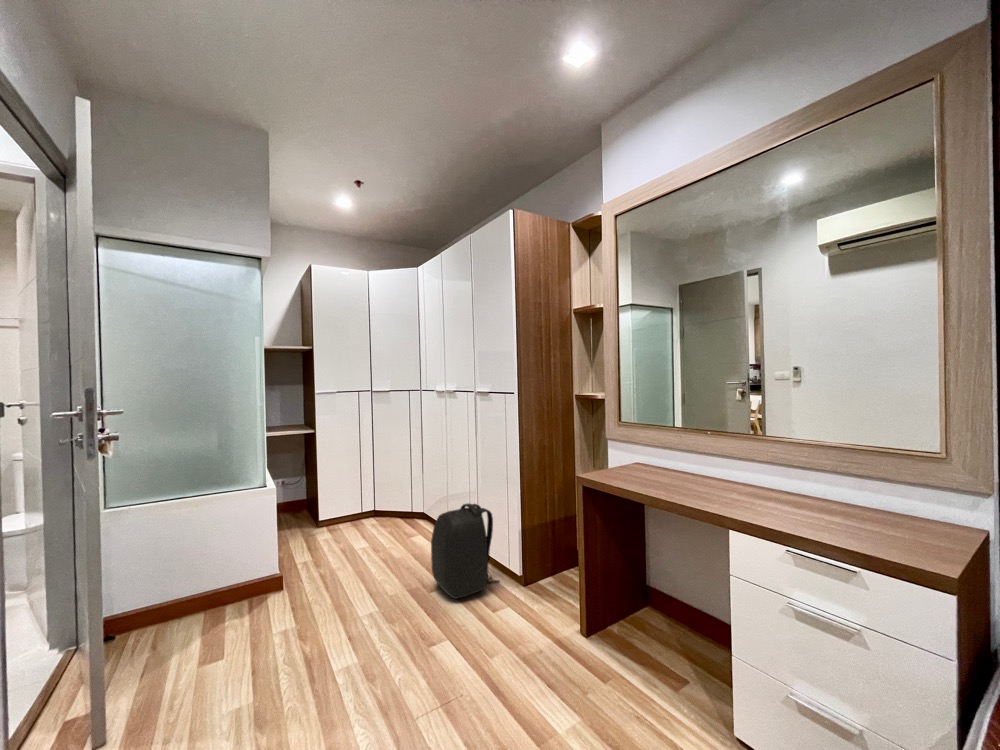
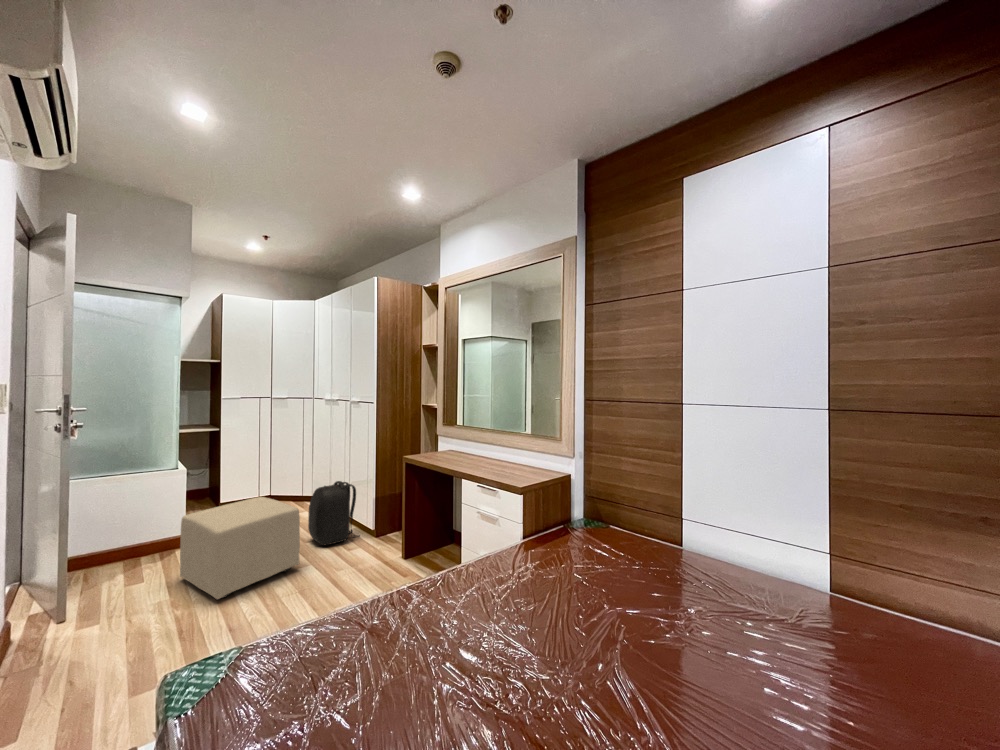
ottoman: none [267,529,433,719] -> present [180,497,300,599]

